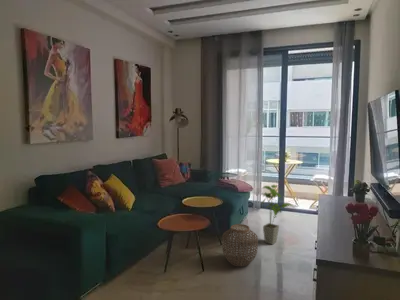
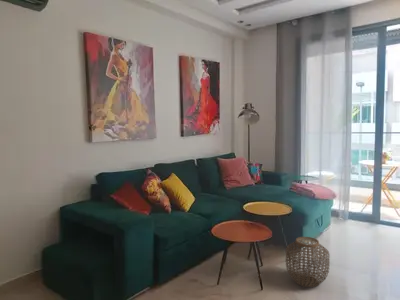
house plant: present [262,185,292,244] -> none [339,192,384,264]

